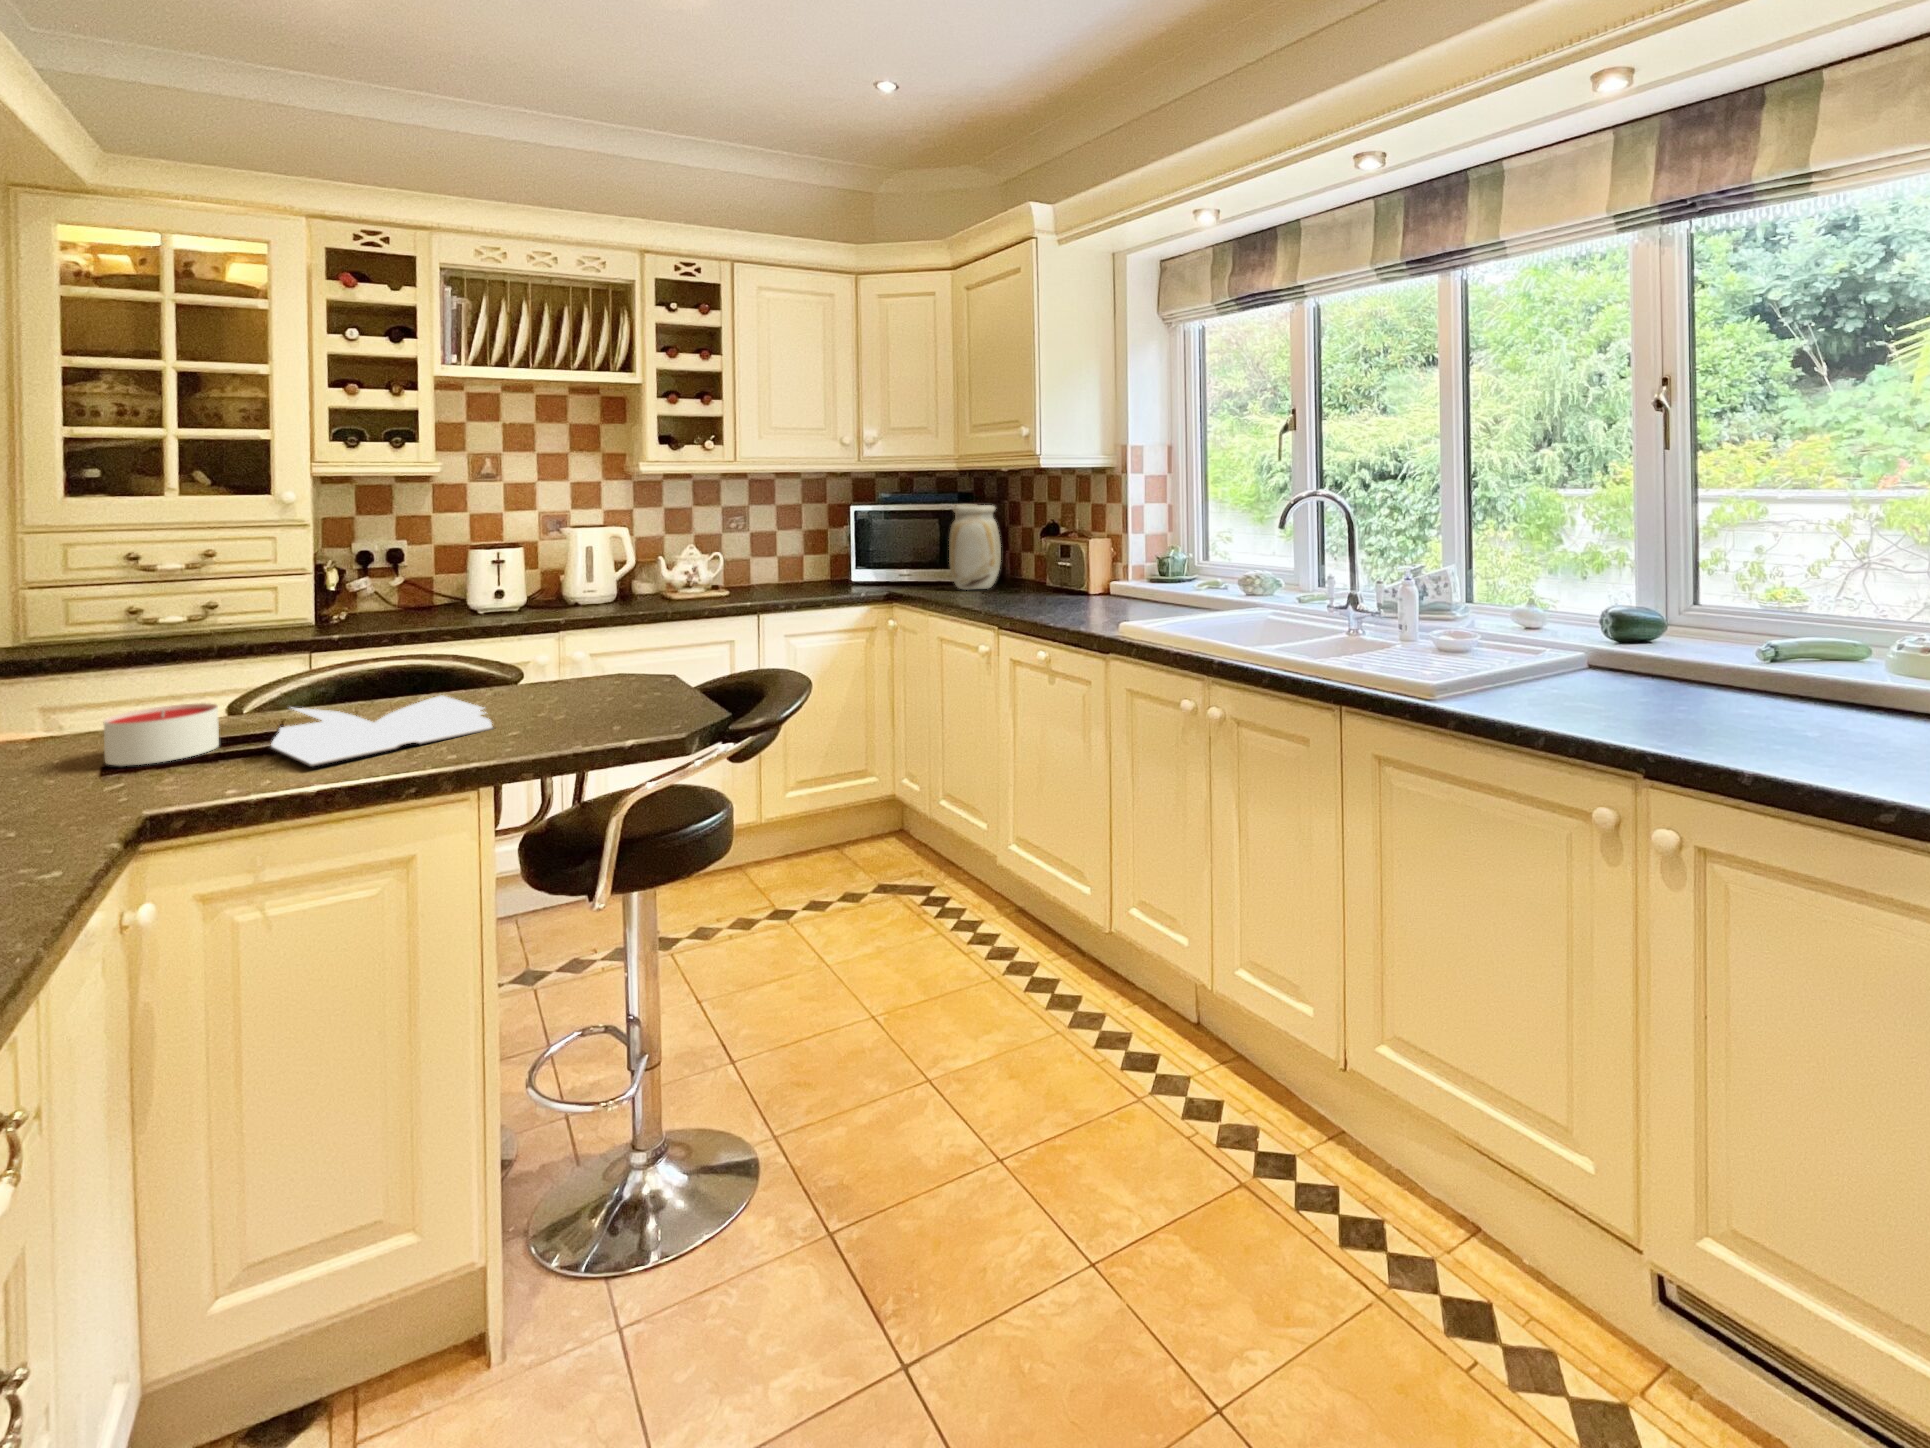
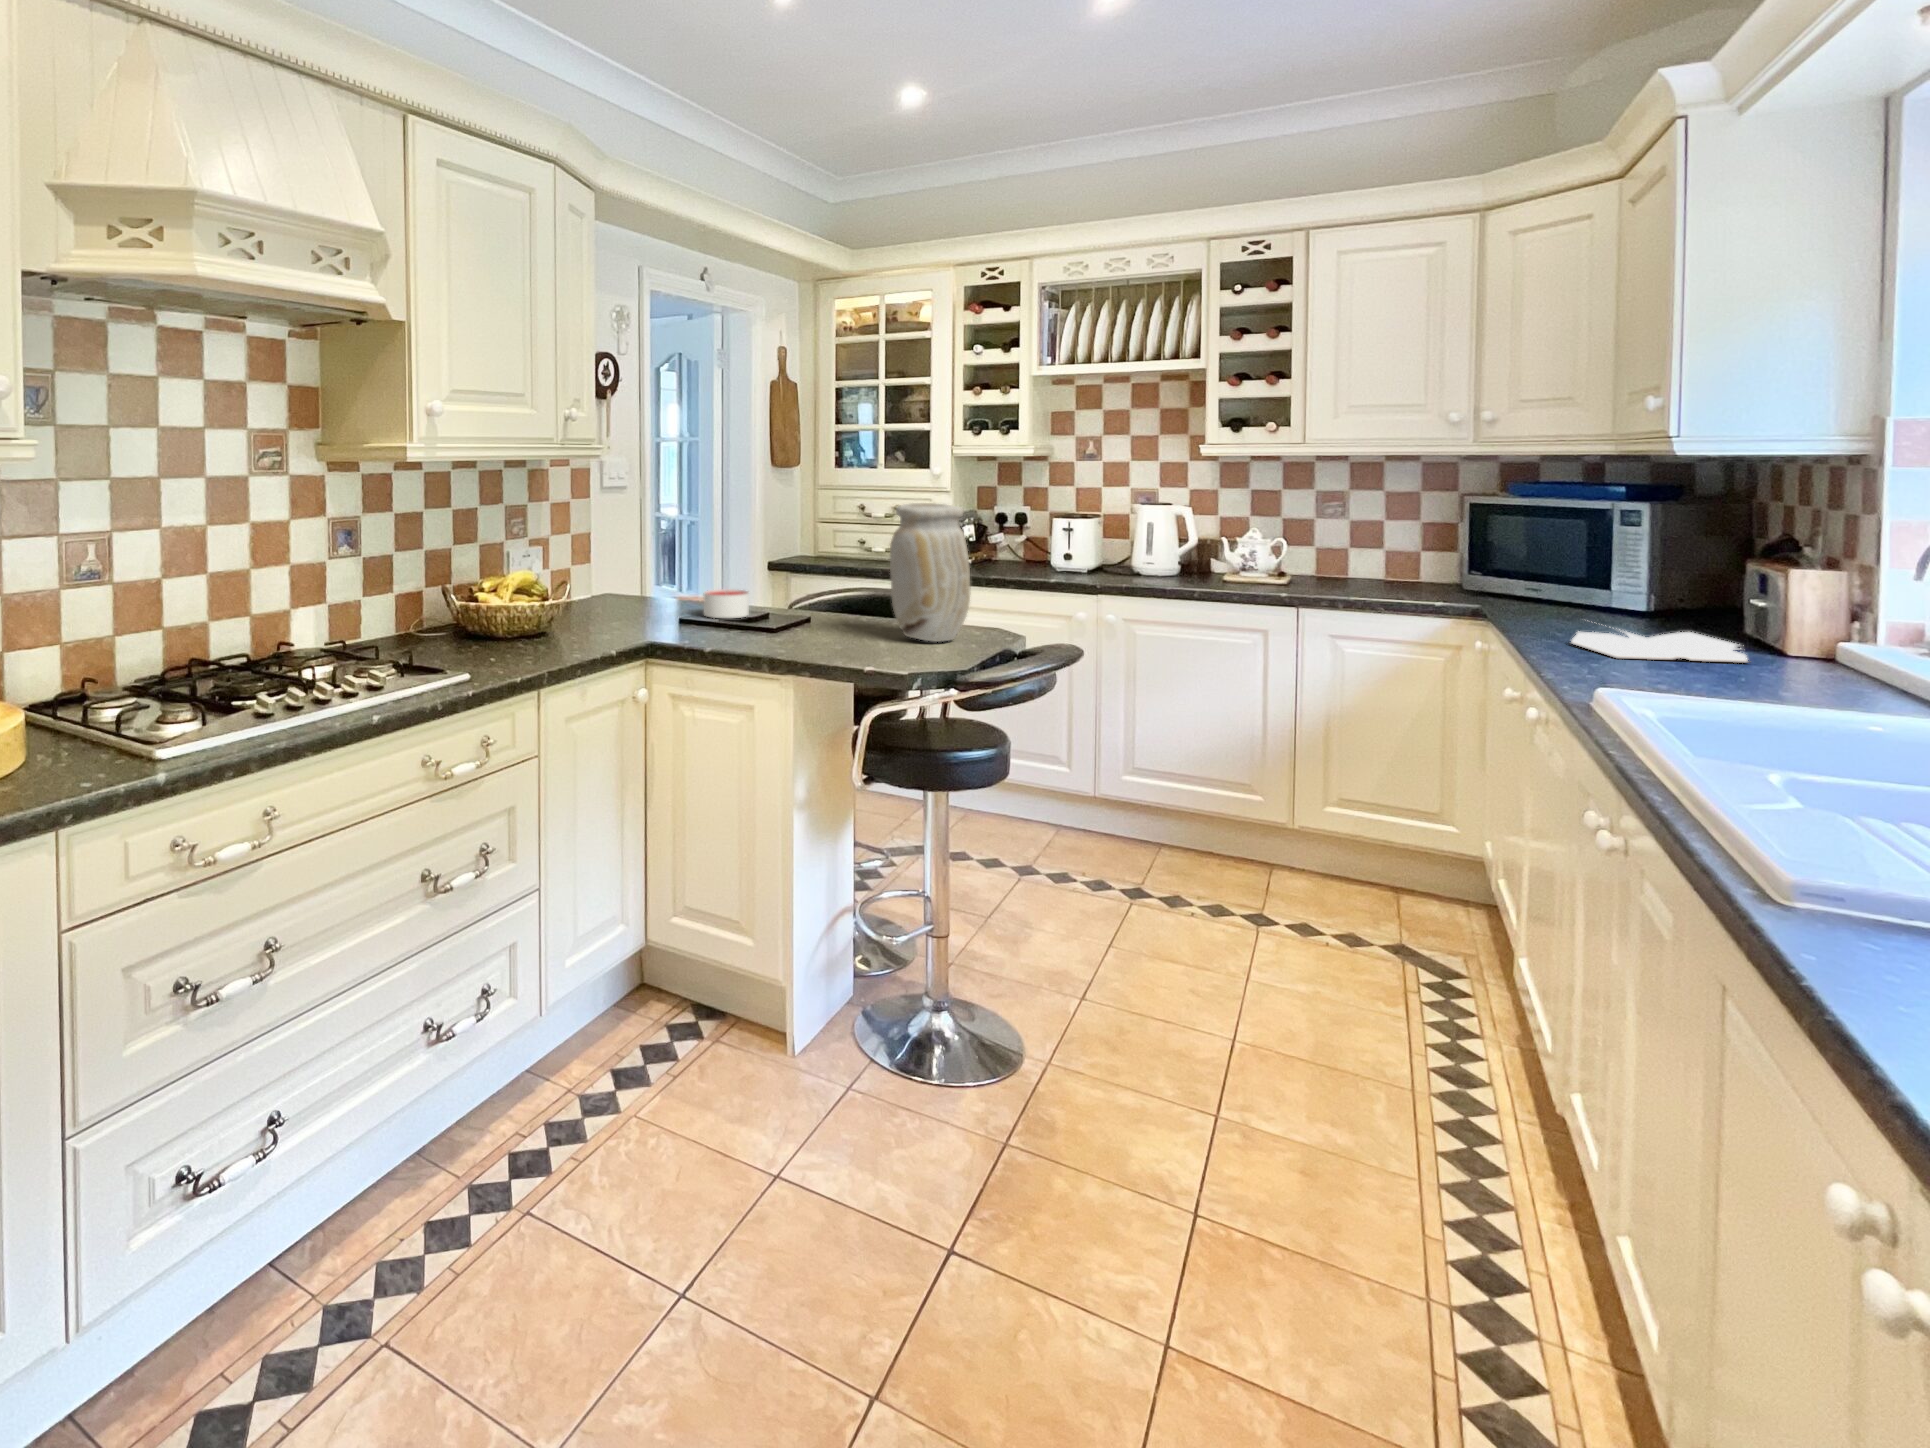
vase: present [949,505,1001,589] -> present [890,503,970,642]
book: present [269,695,494,767] -> present [1571,631,1751,663]

